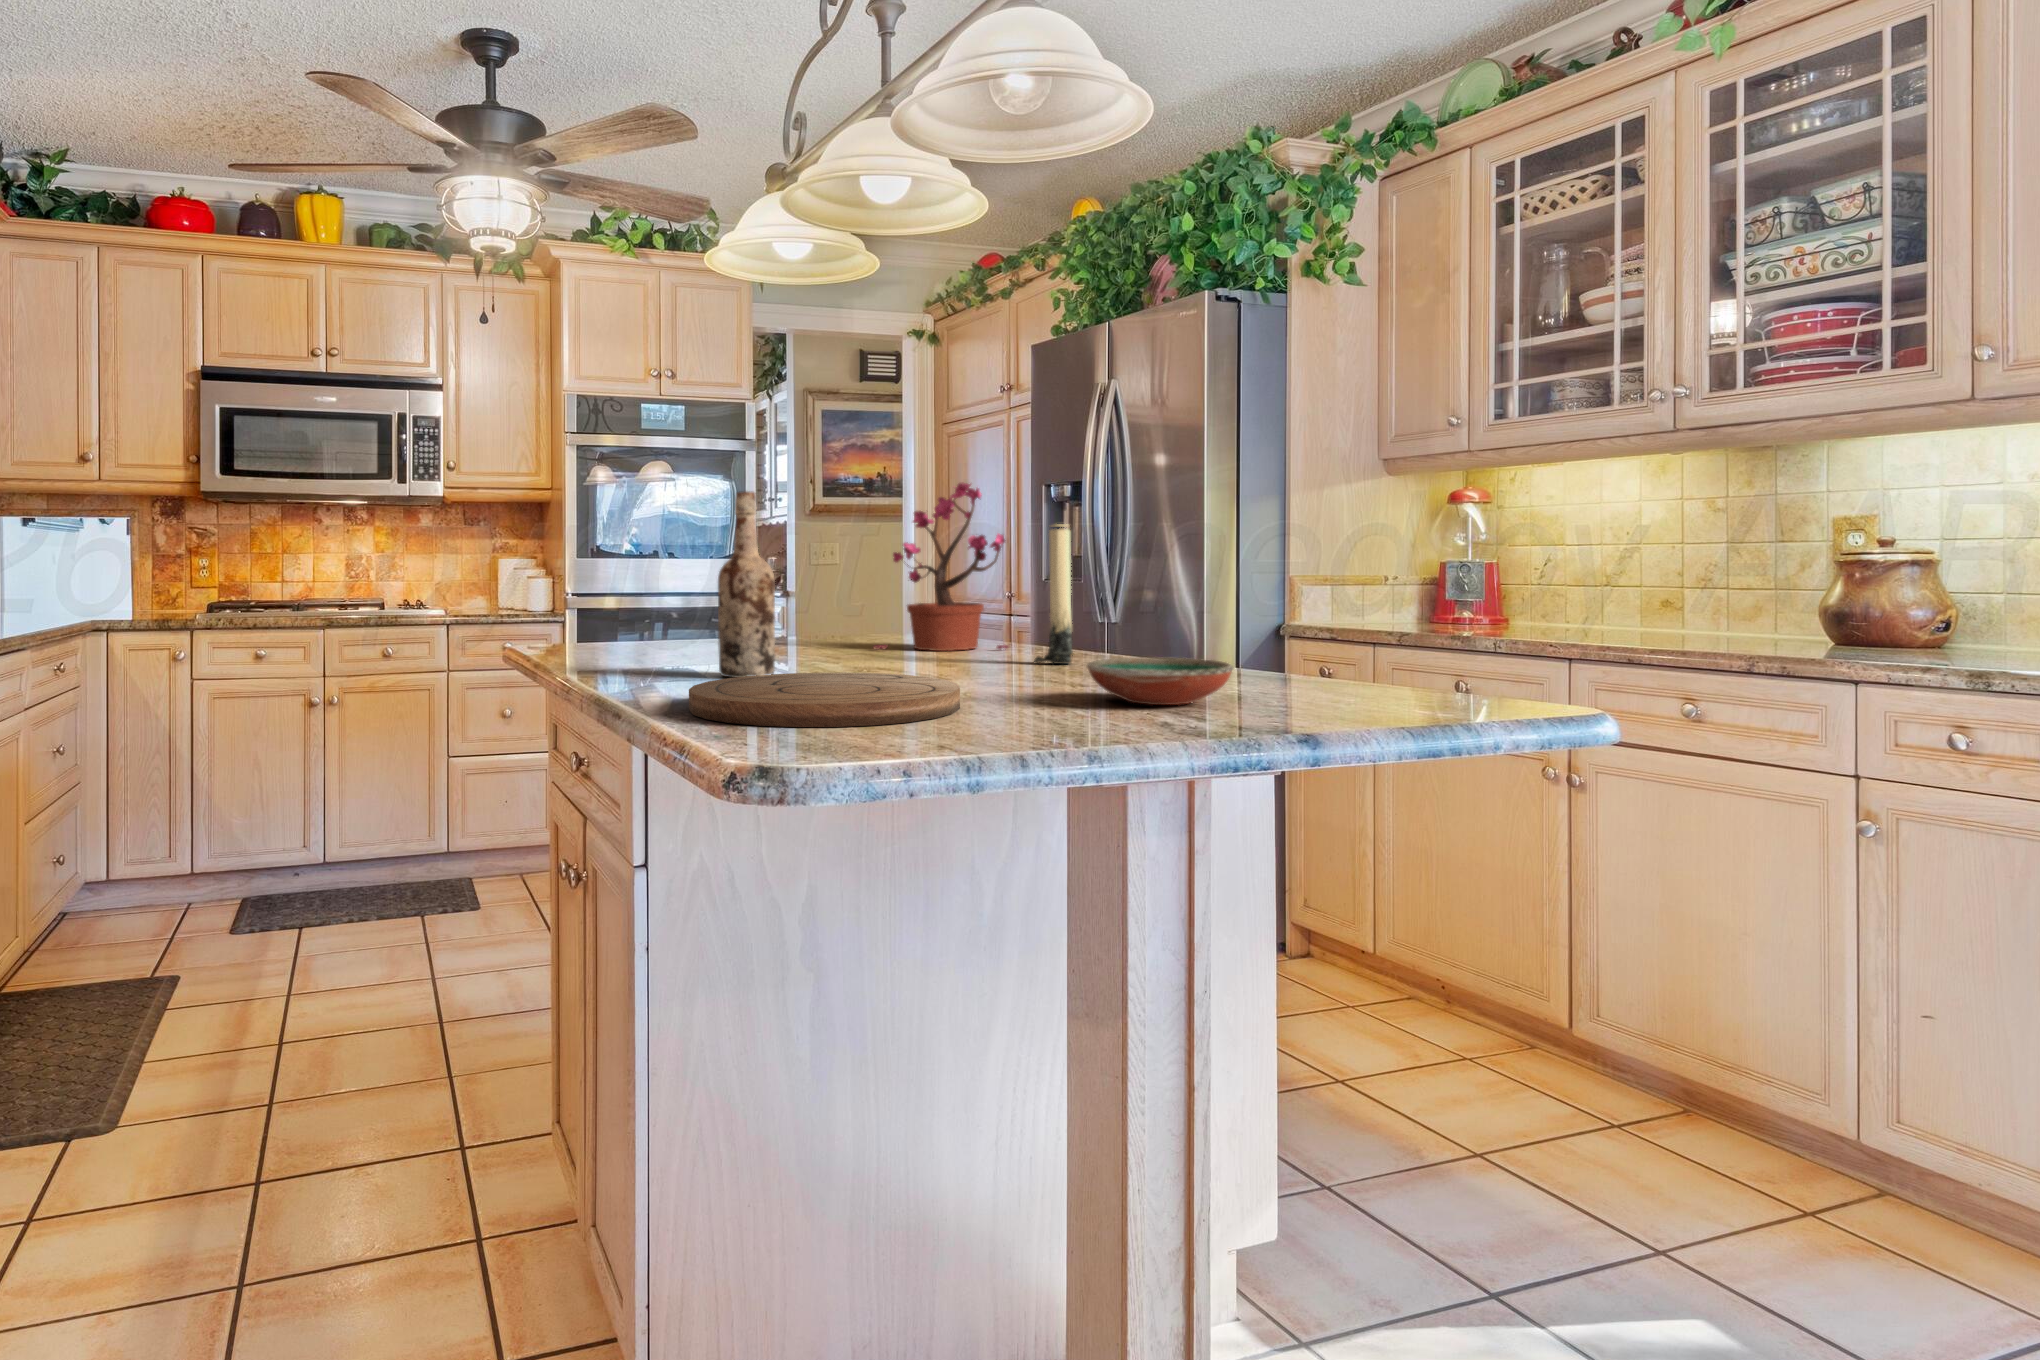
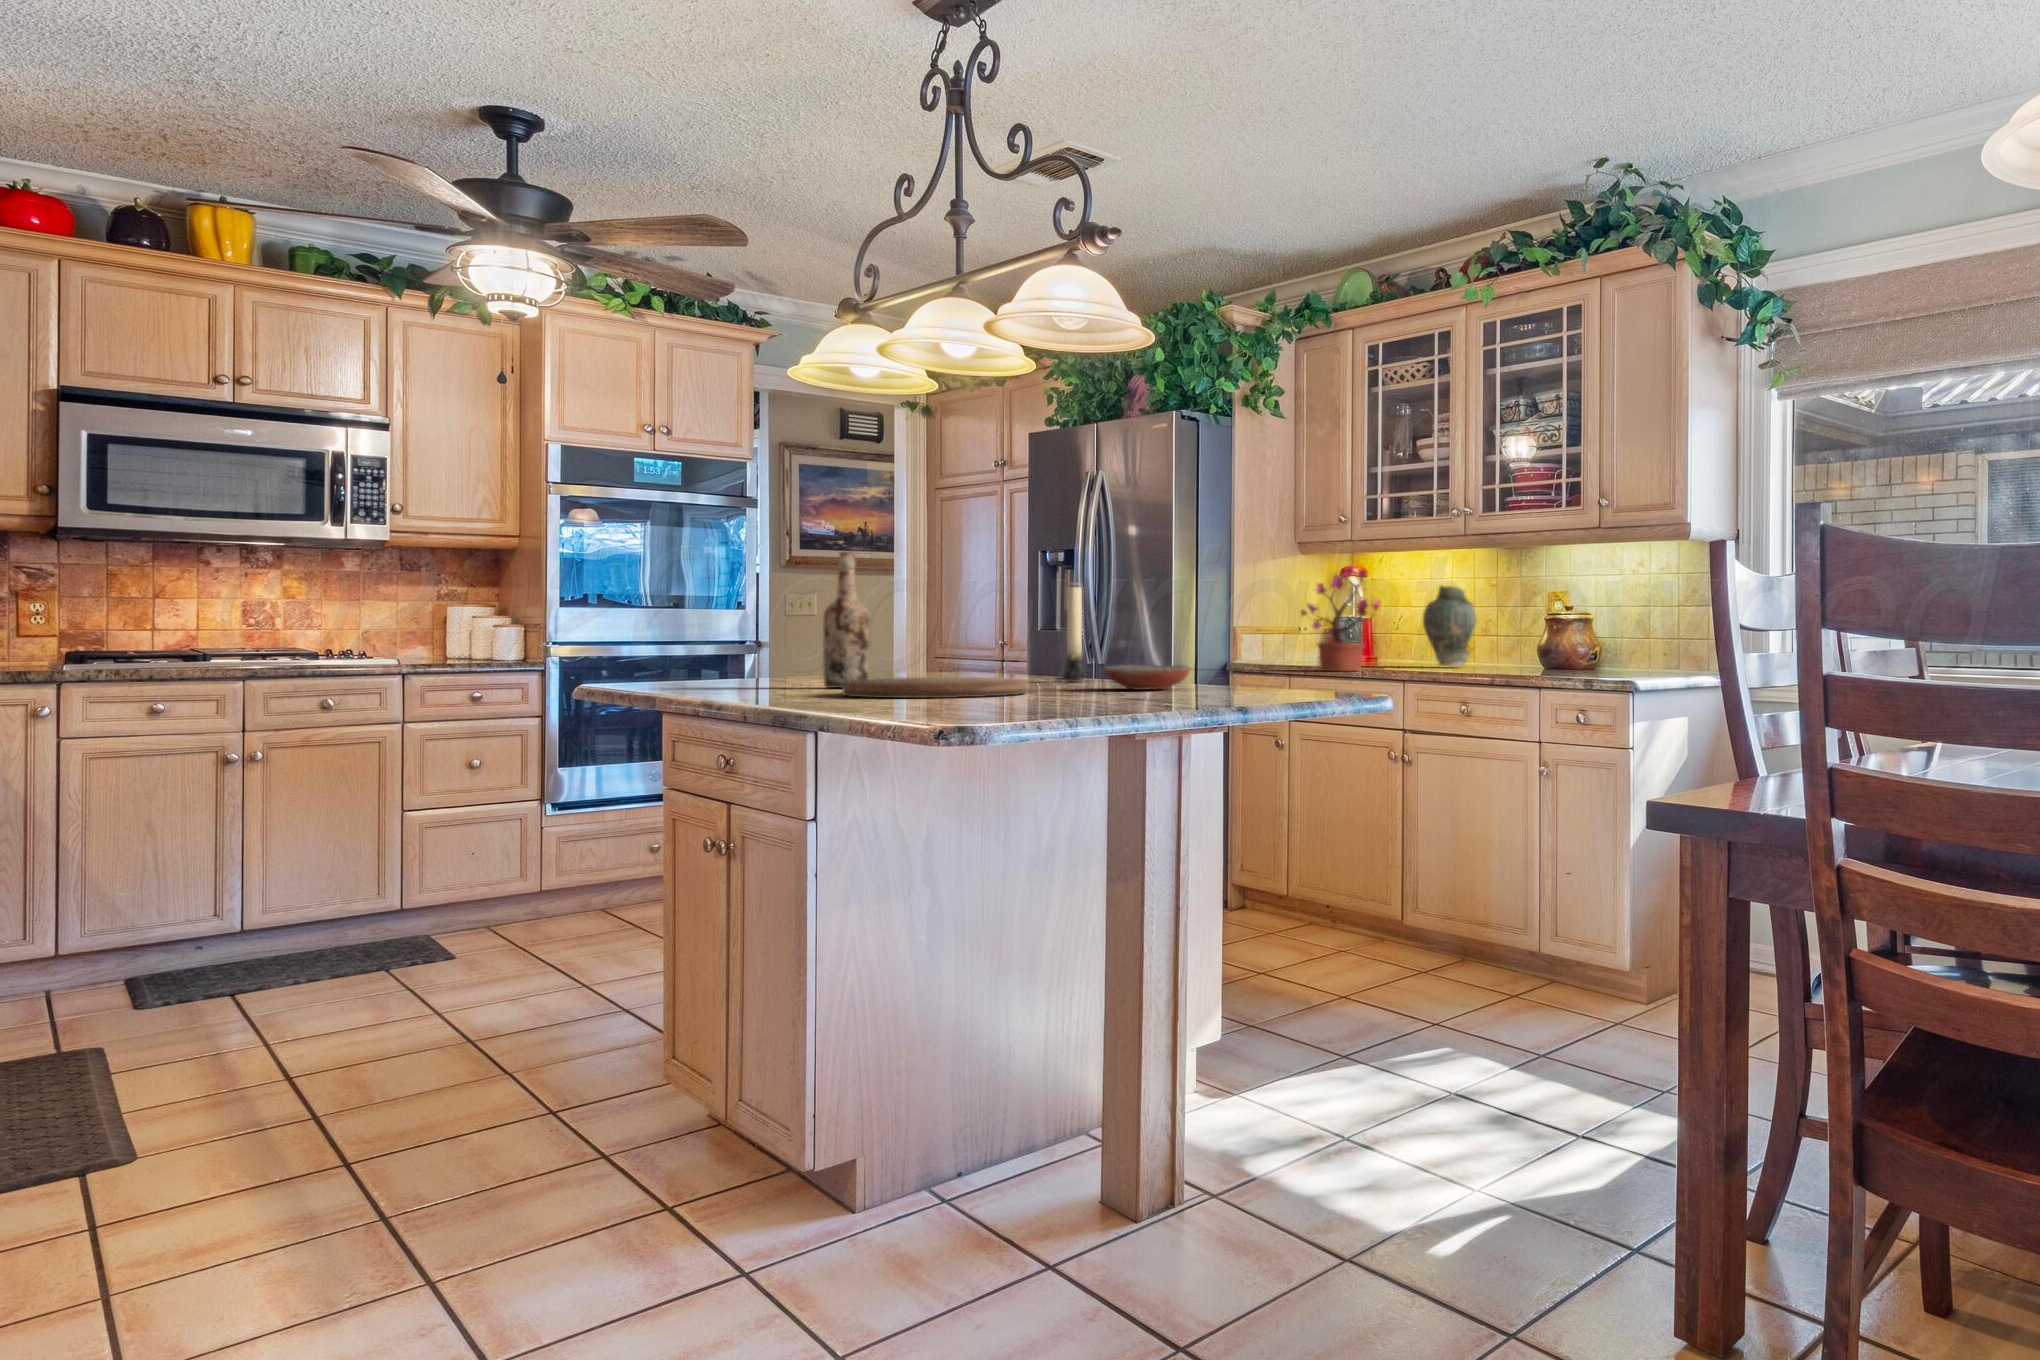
potted plant: present [874,482,1009,651] -> present [1301,566,1380,671]
vase: none [1579,508,1685,626] -> present [1423,586,1476,667]

